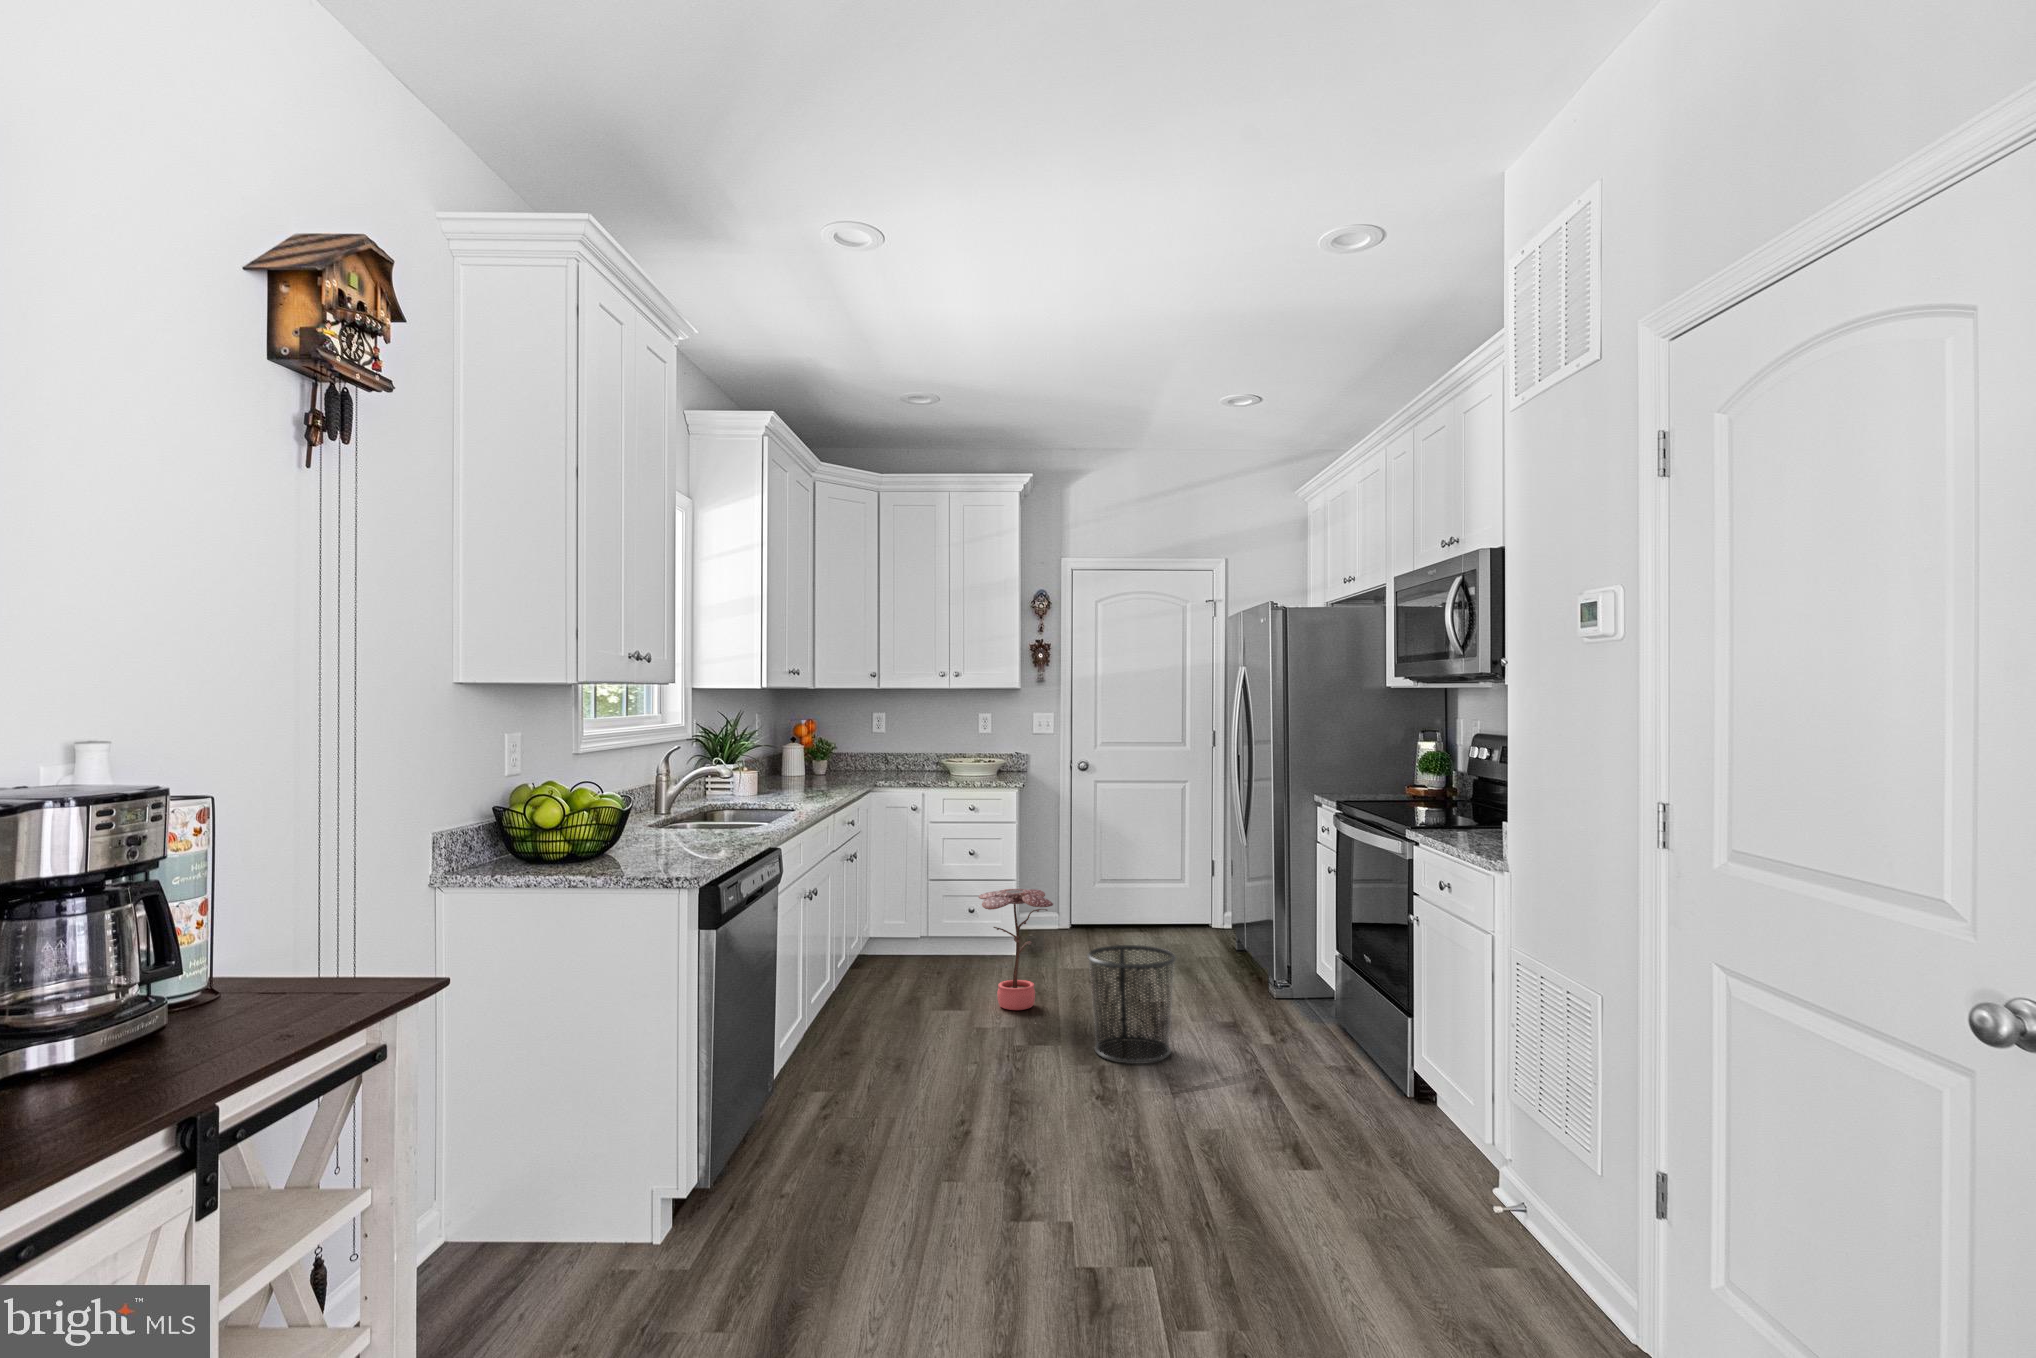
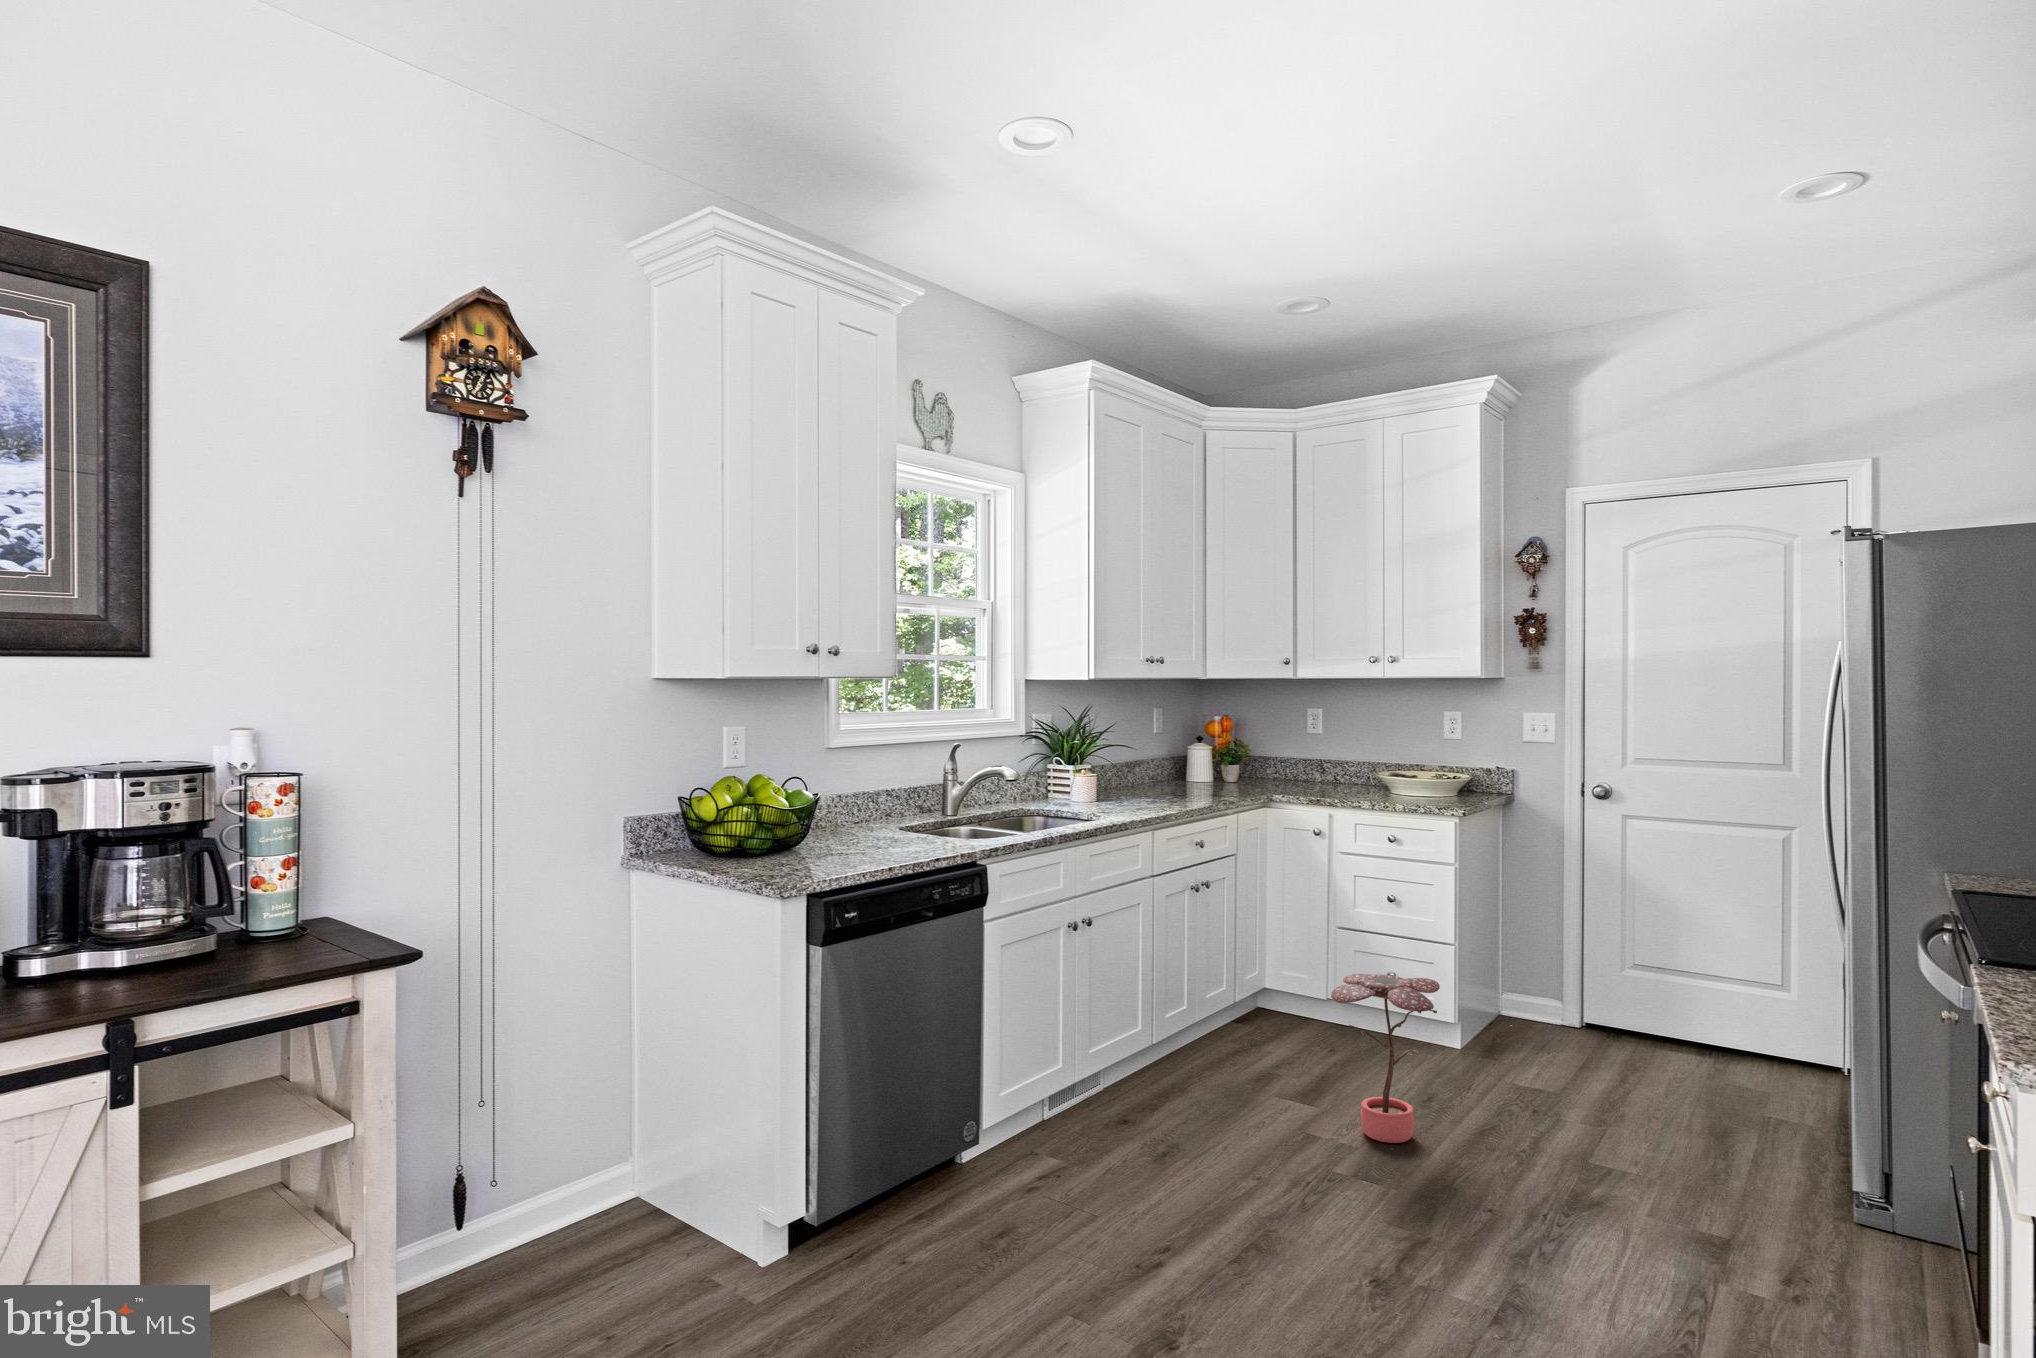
waste bin: present [1087,945,1176,1064] -> none [1421,1091,1564,1282]

